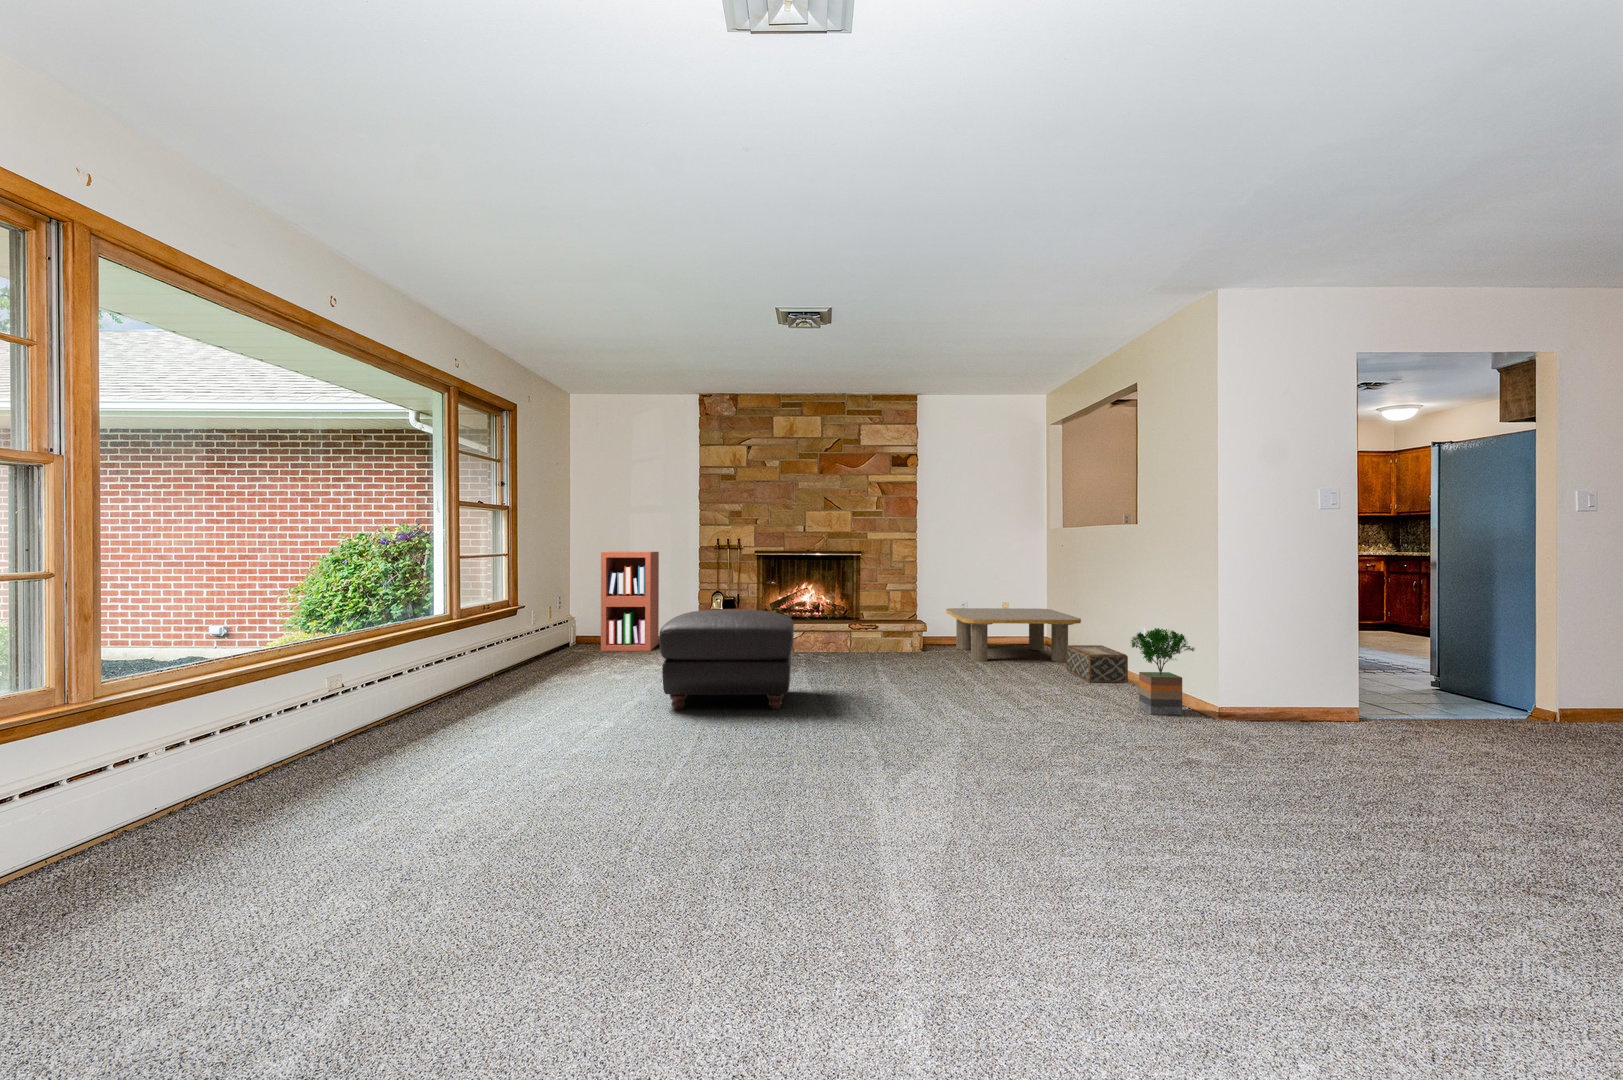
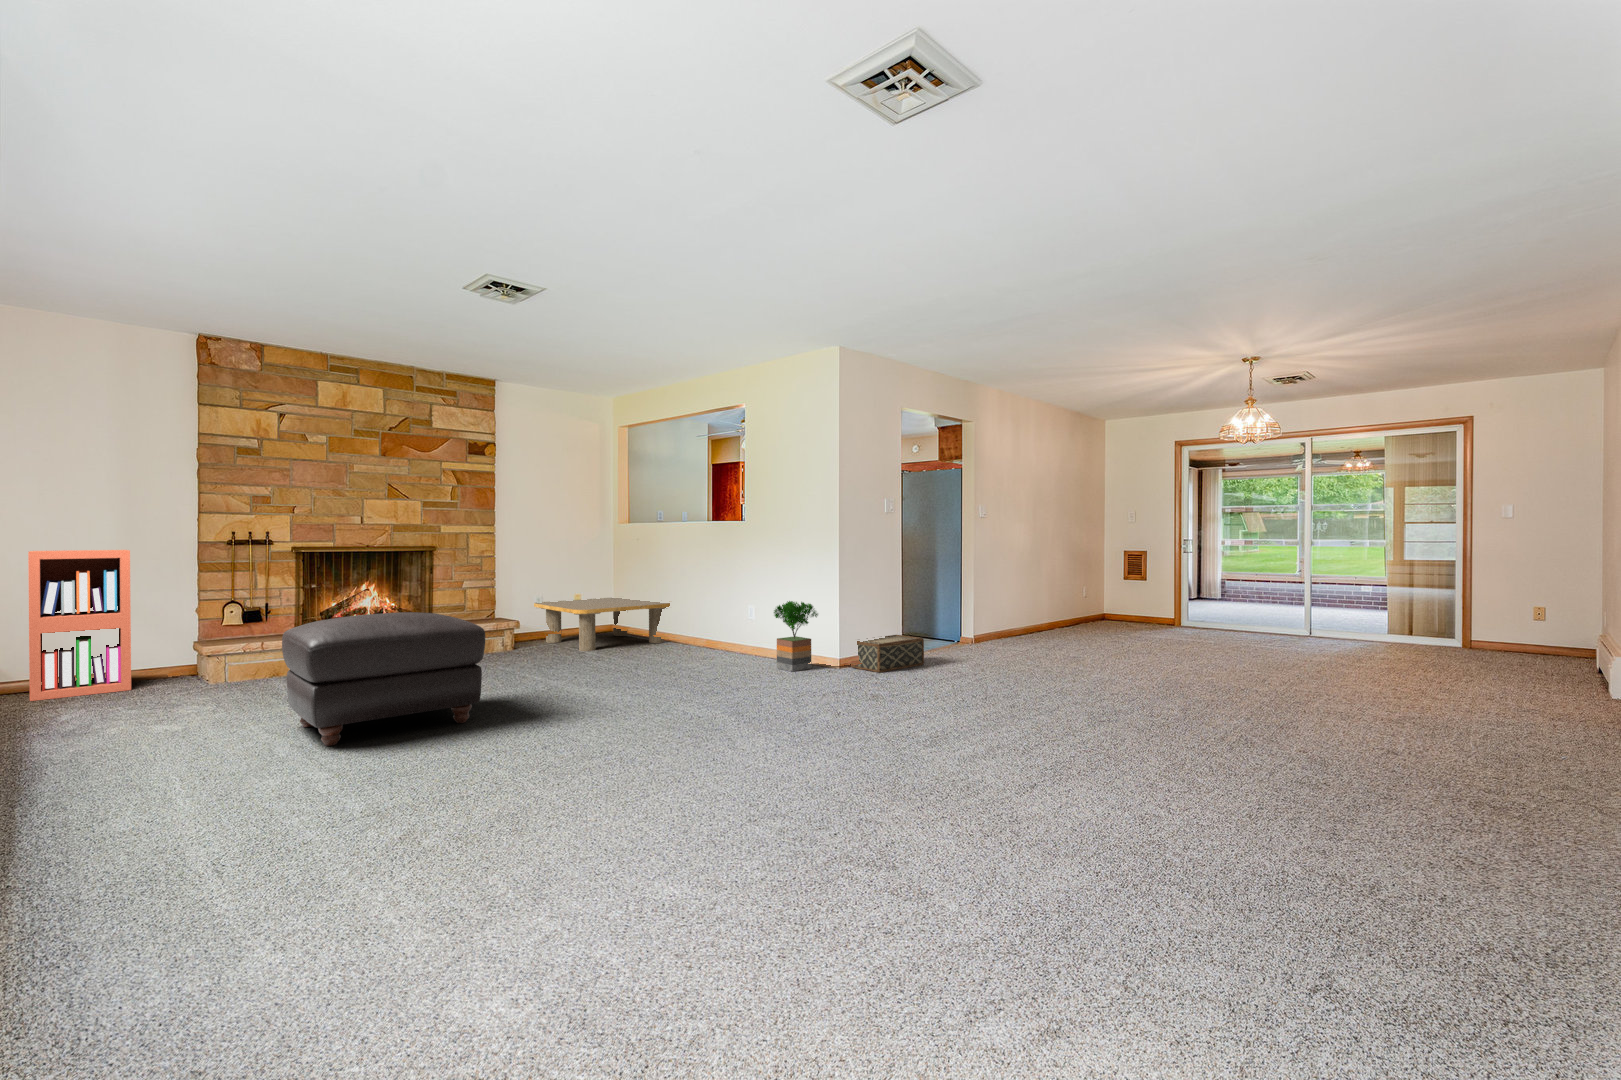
woven basket: present [1066,645,1128,682] -> present [851,635,924,672]

